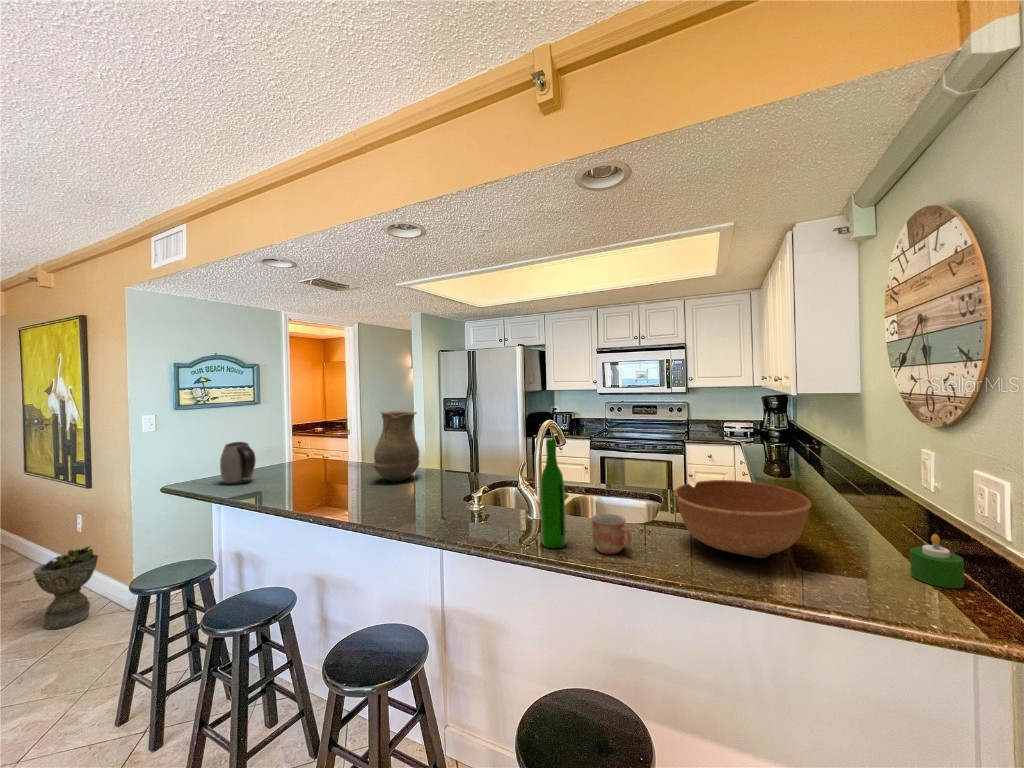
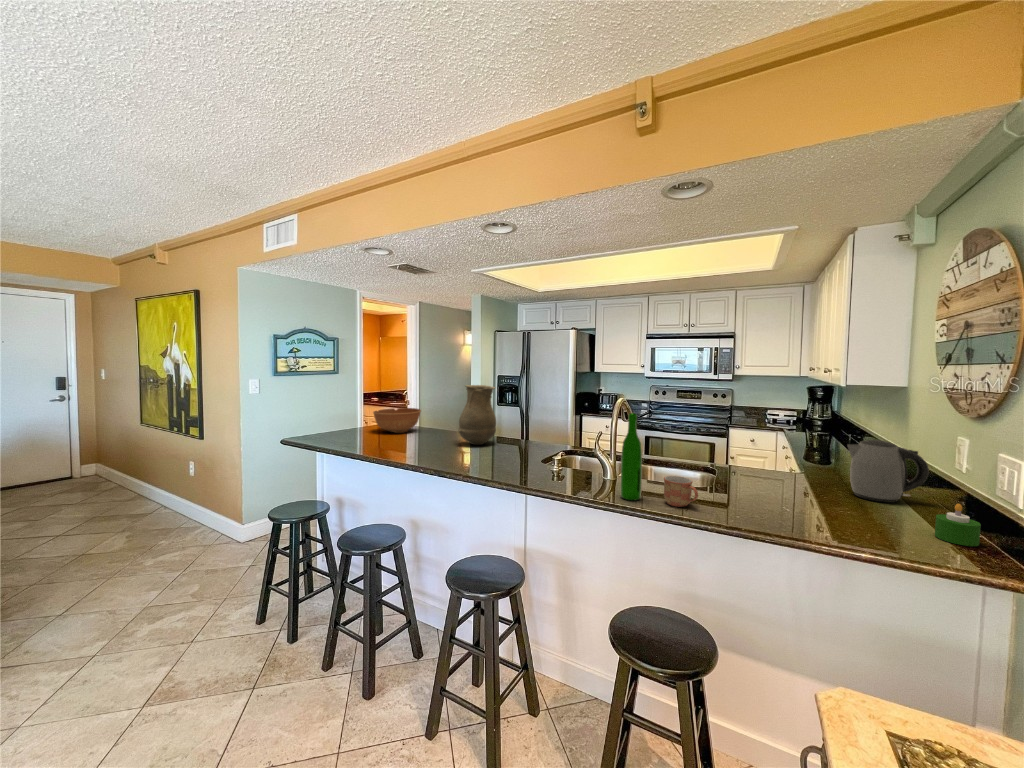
kettle: present [220,442,256,485] -> present [847,440,929,503]
bowl: present [674,480,811,558] -> present [373,408,421,433]
planter: present [33,546,98,630] -> none [177,485,222,549]

